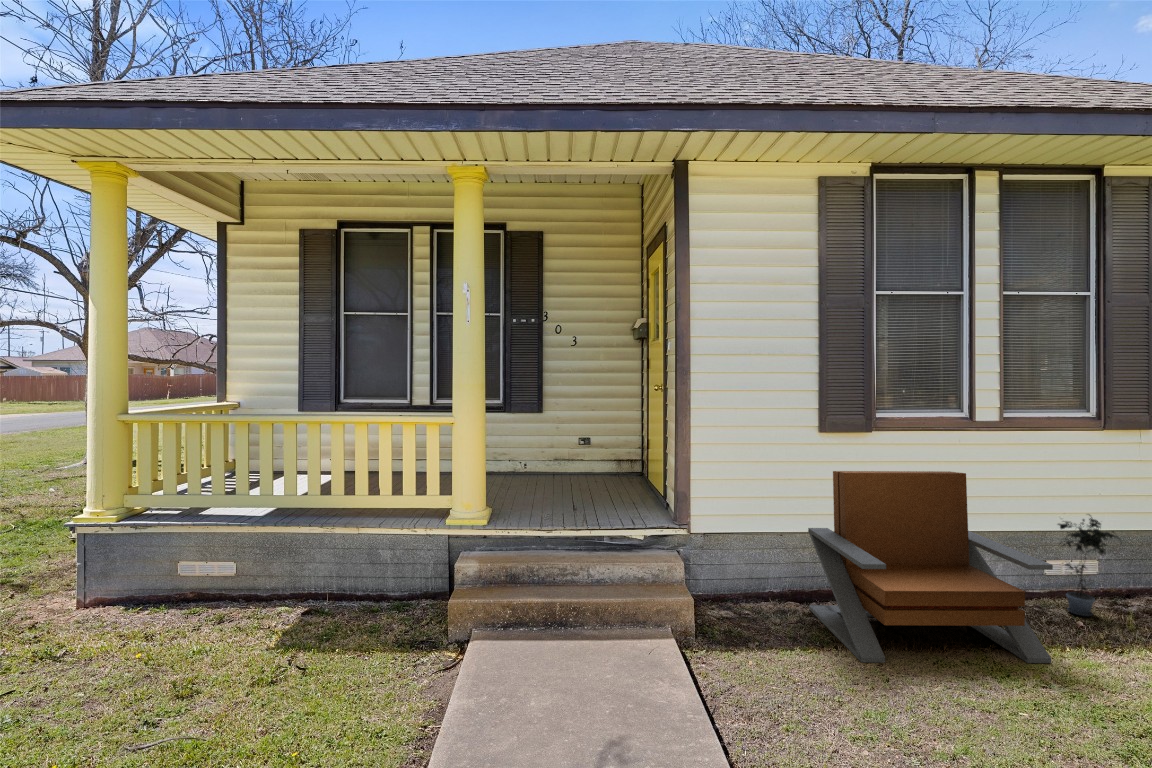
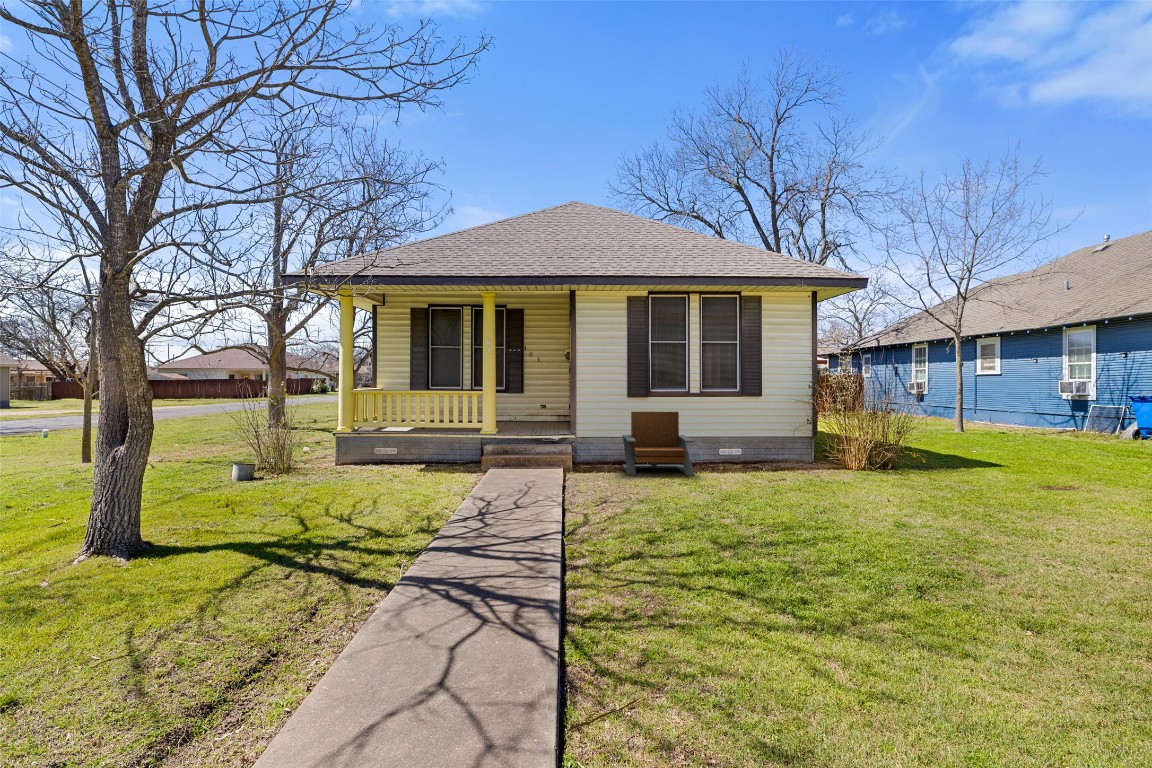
potted plant: present [1058,517,1118,617] -> none [719,429,737,468]

